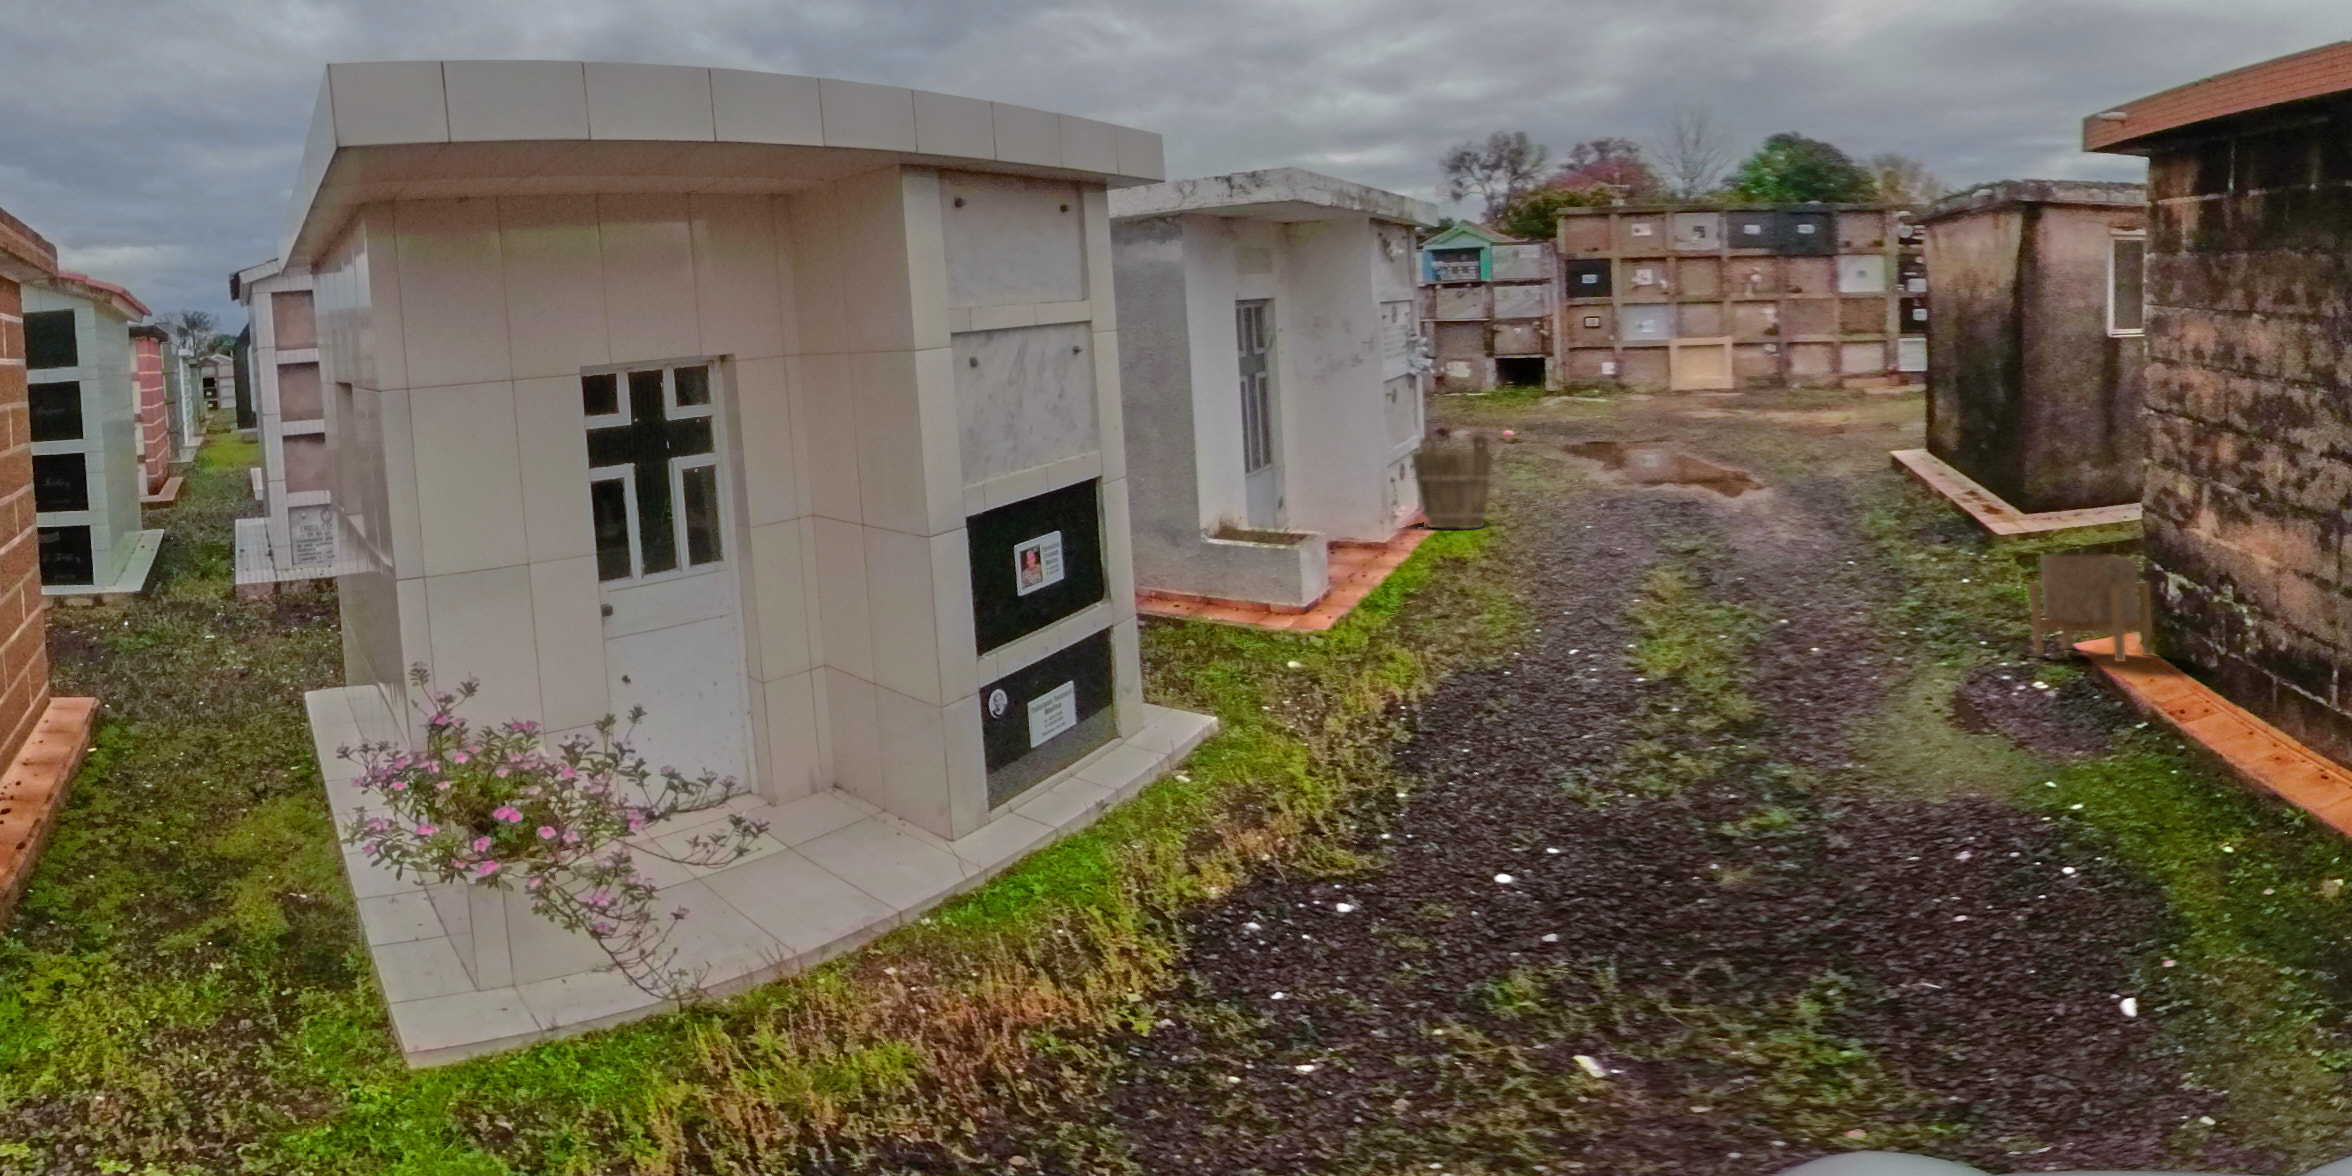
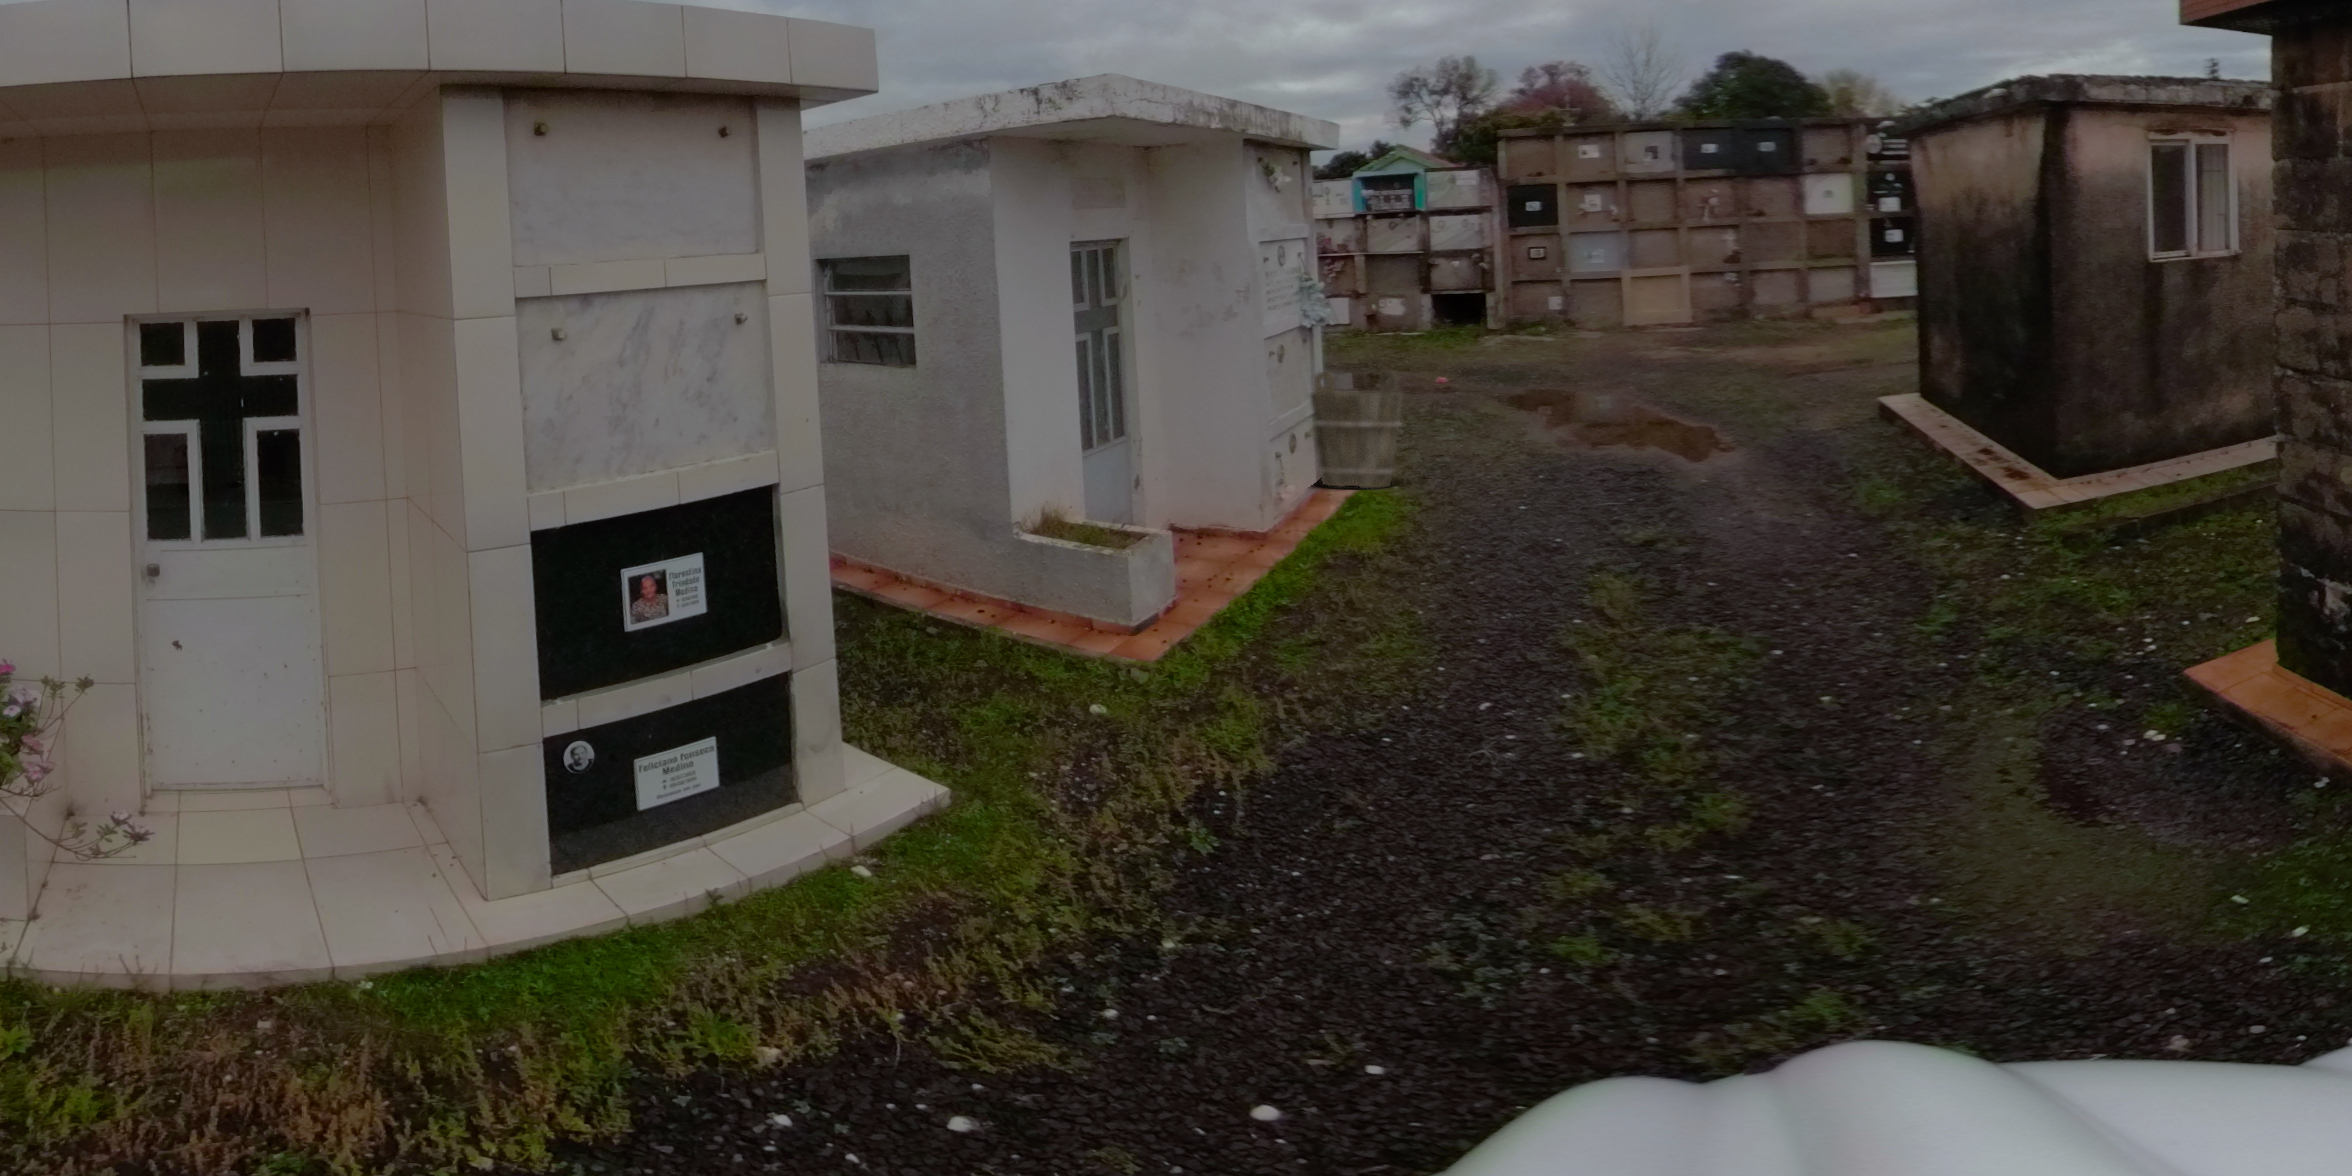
planter: present [2030,555,2153,662] -> none [2119,550,2296,711]

